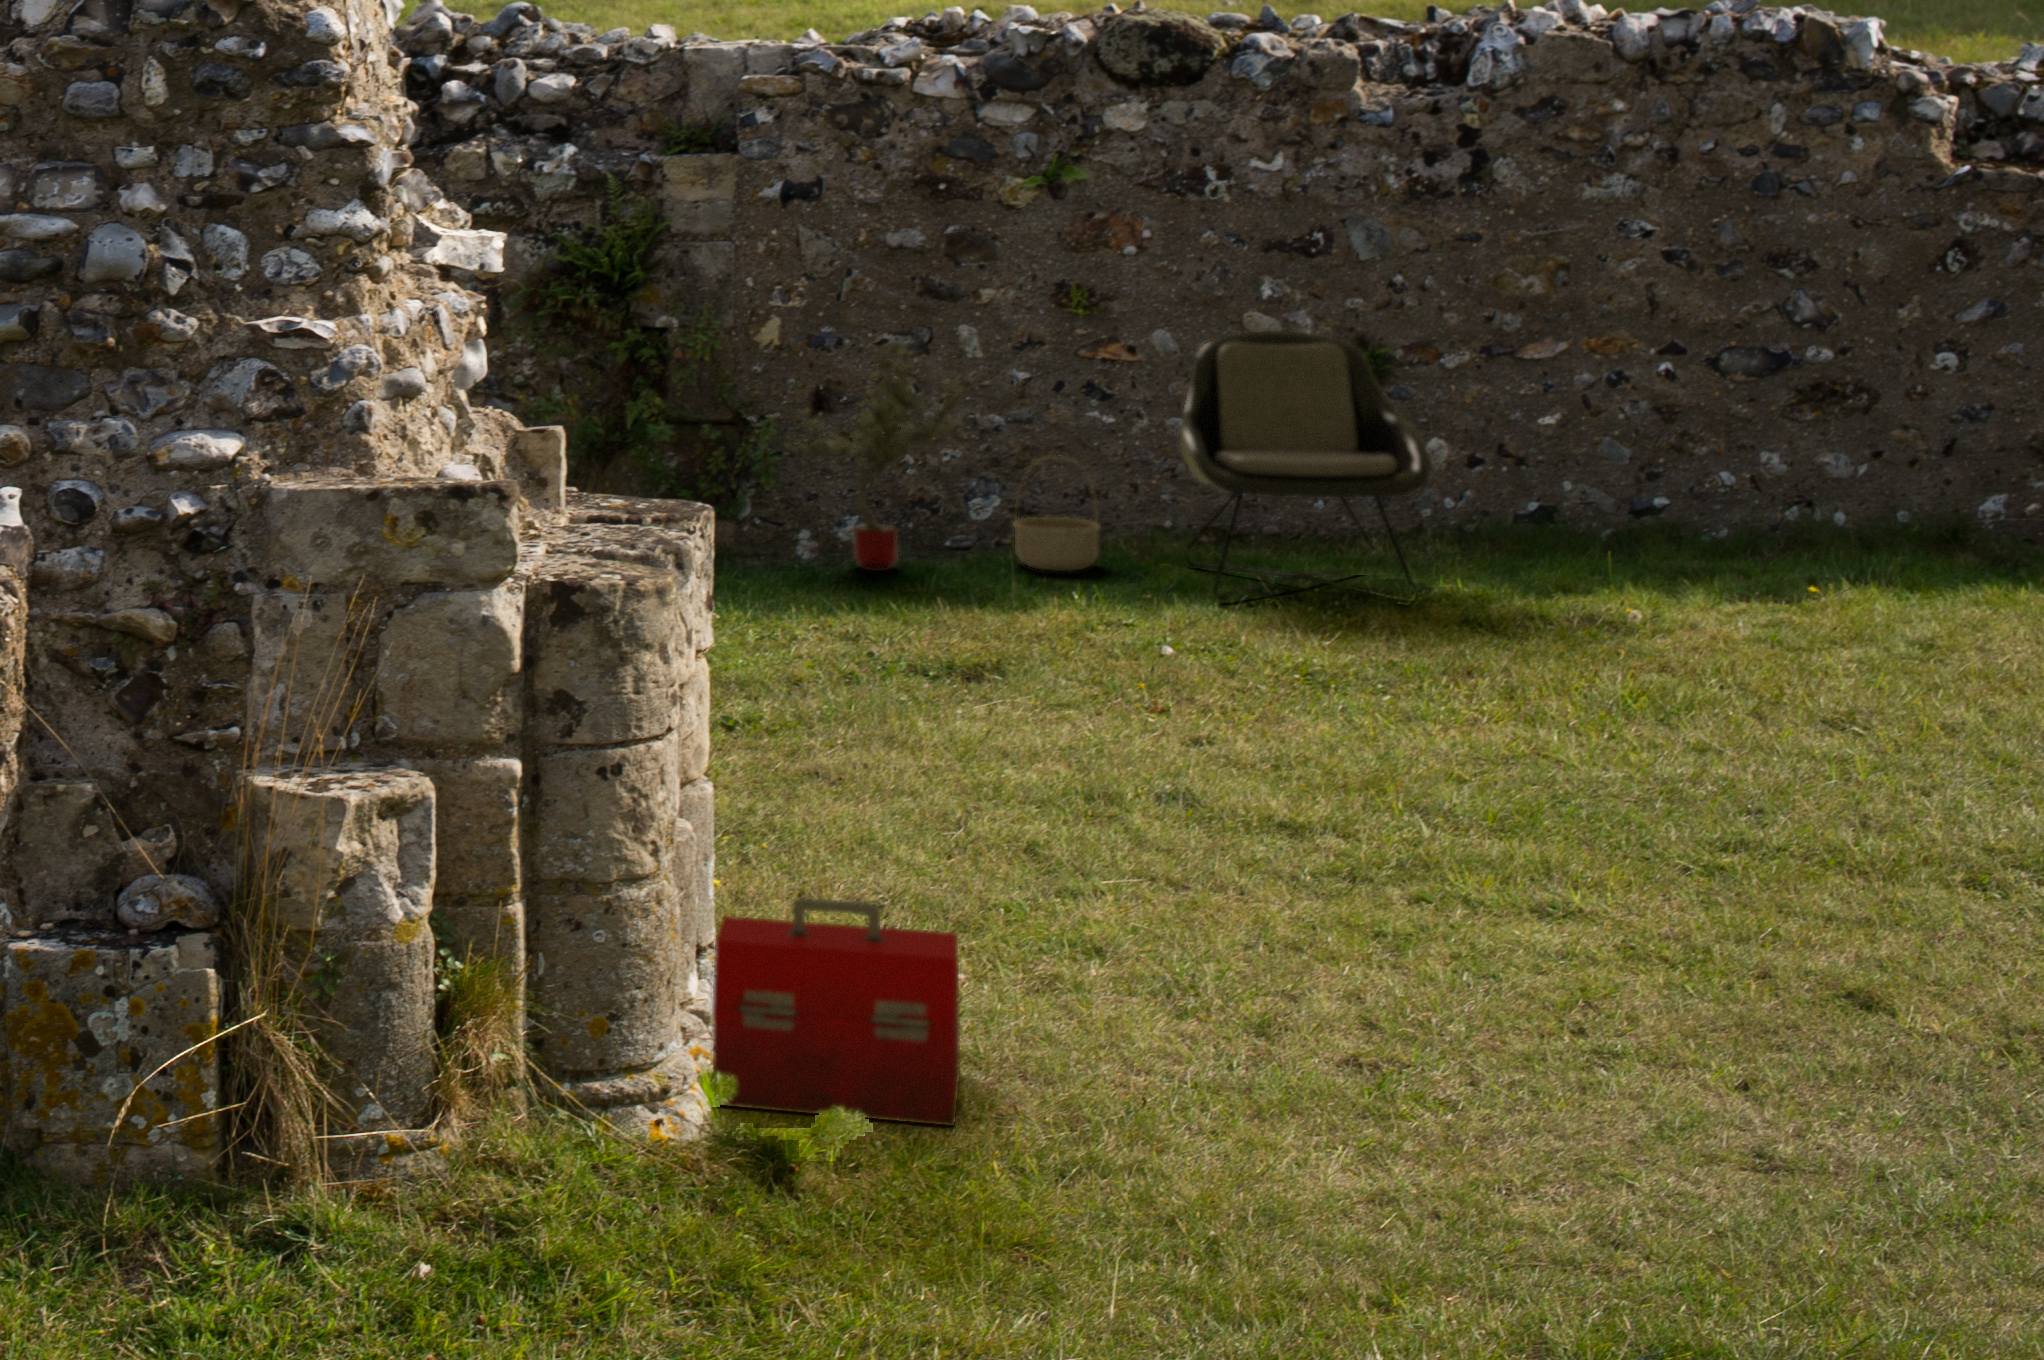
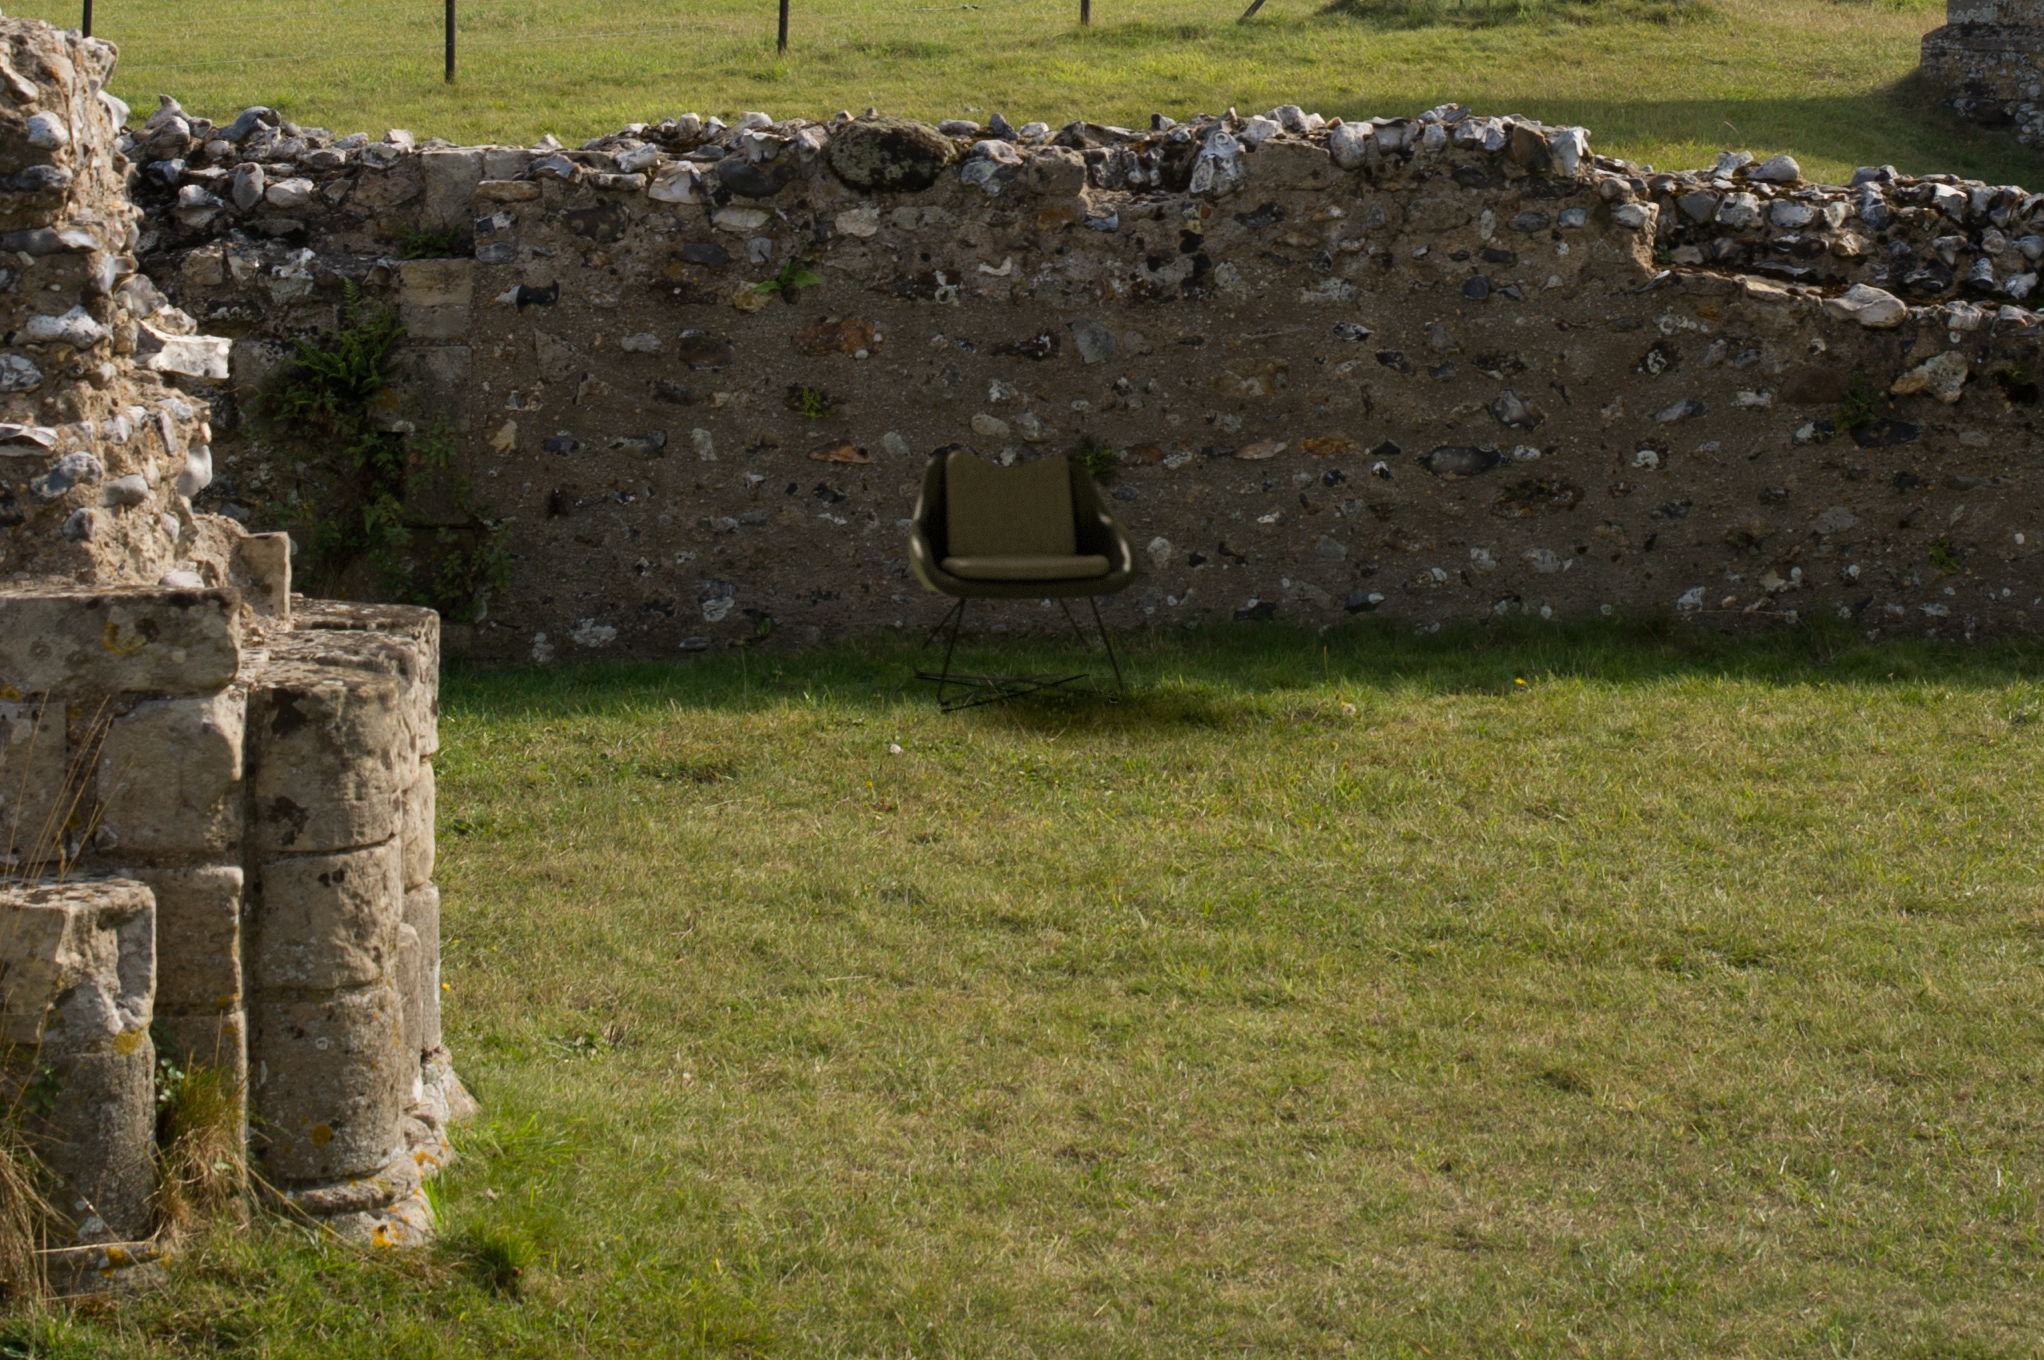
potted tree: present [785,348,966,571] -> none [514,459,704,693]
basket: present [1013,457,1100,571] -> none [745,568,832,685]
toolbox: present [712,898,960,1126] -> none [429,988,668,1198]

